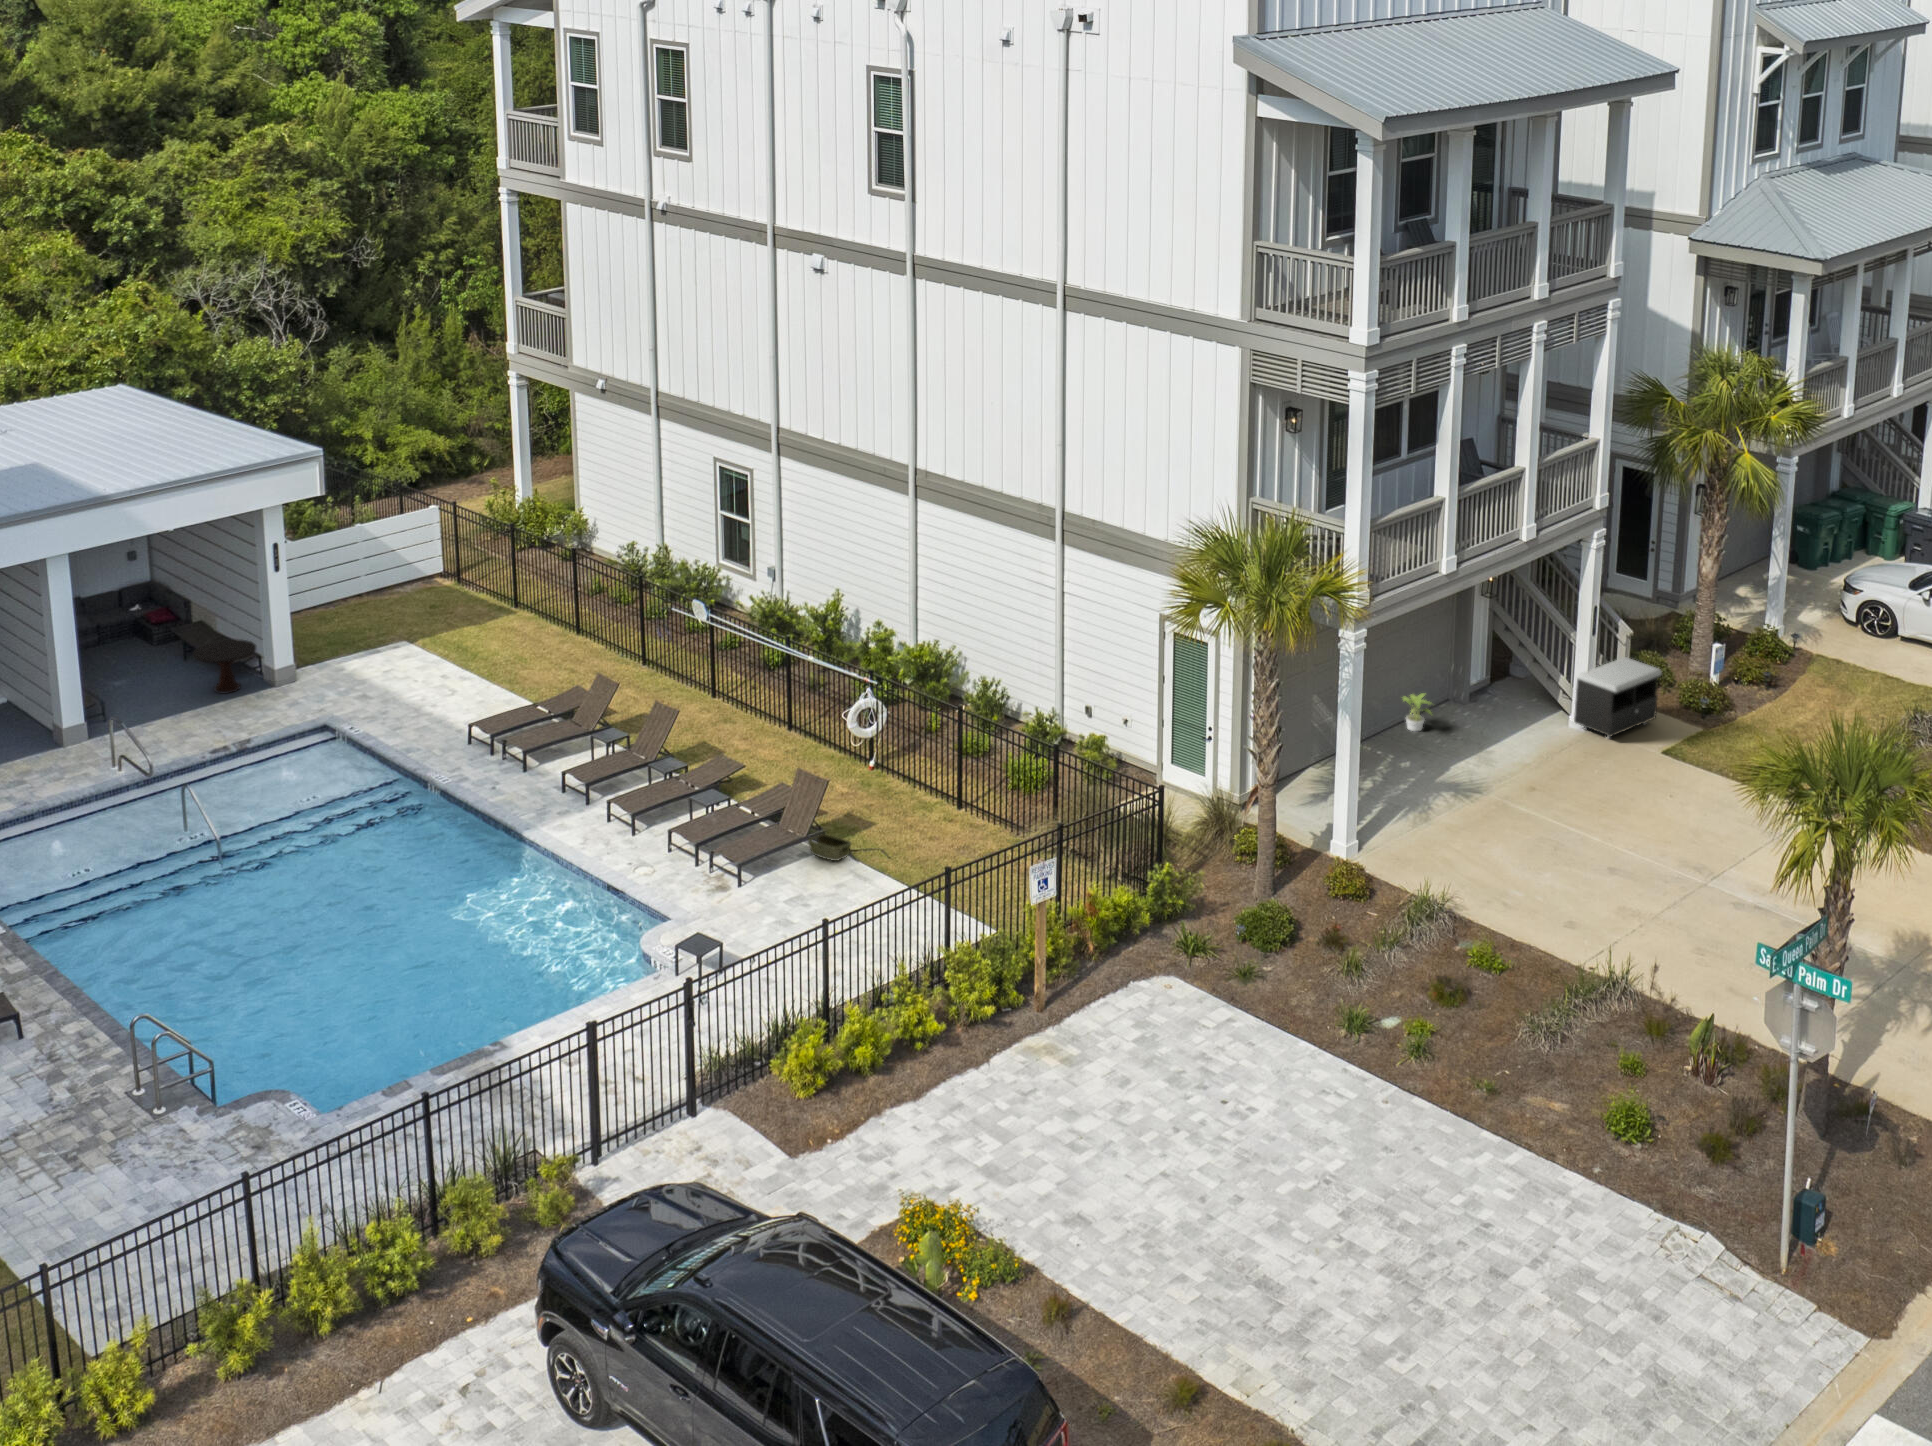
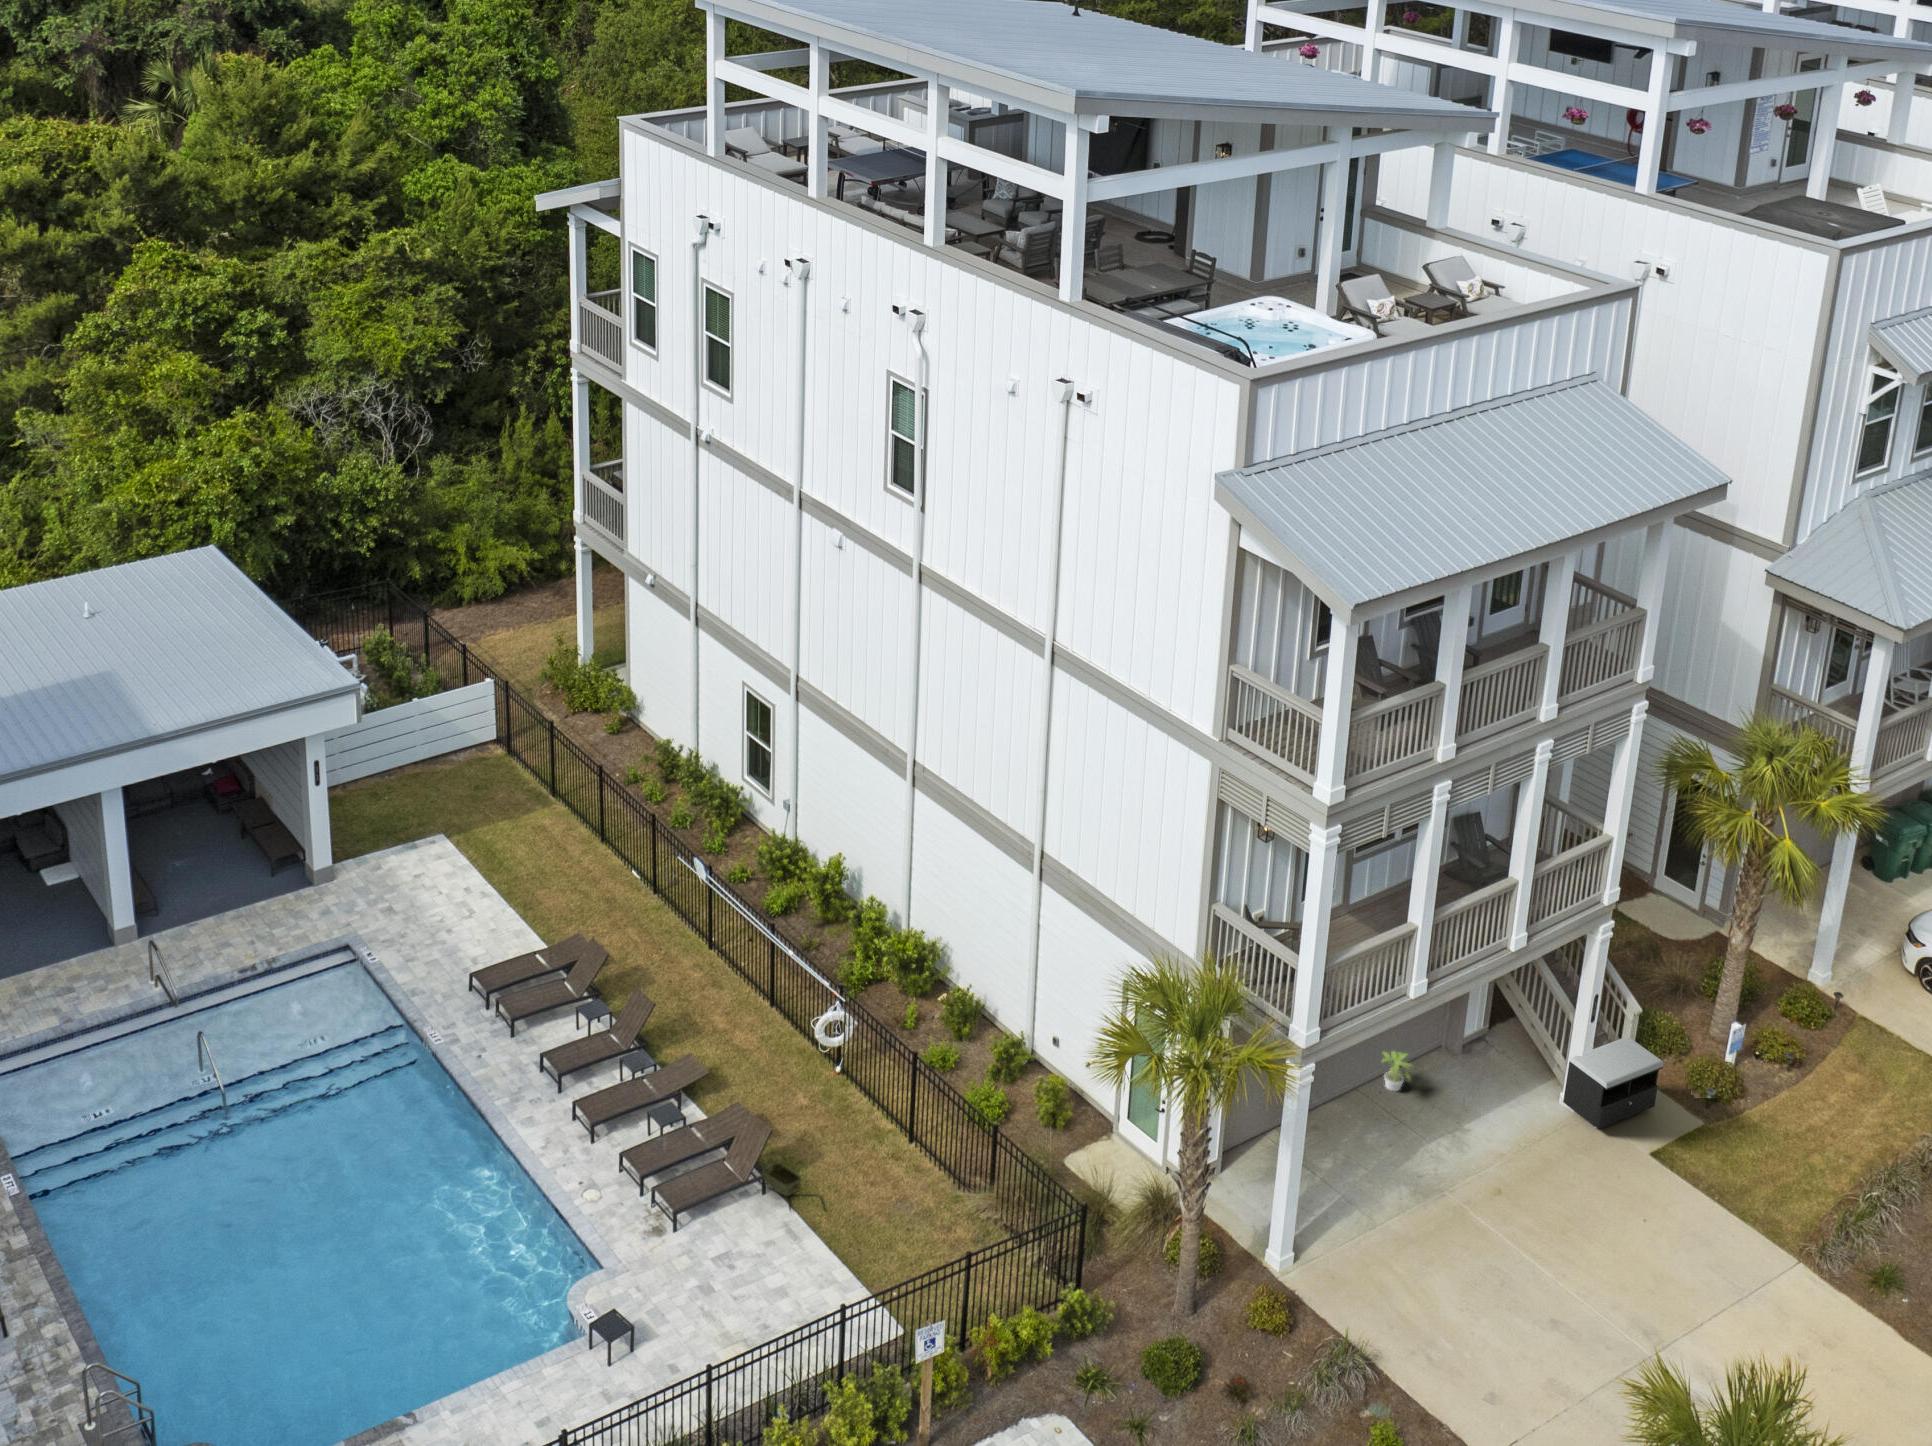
side table: present [193,639,256,693] -> none [253,834,309,888]

